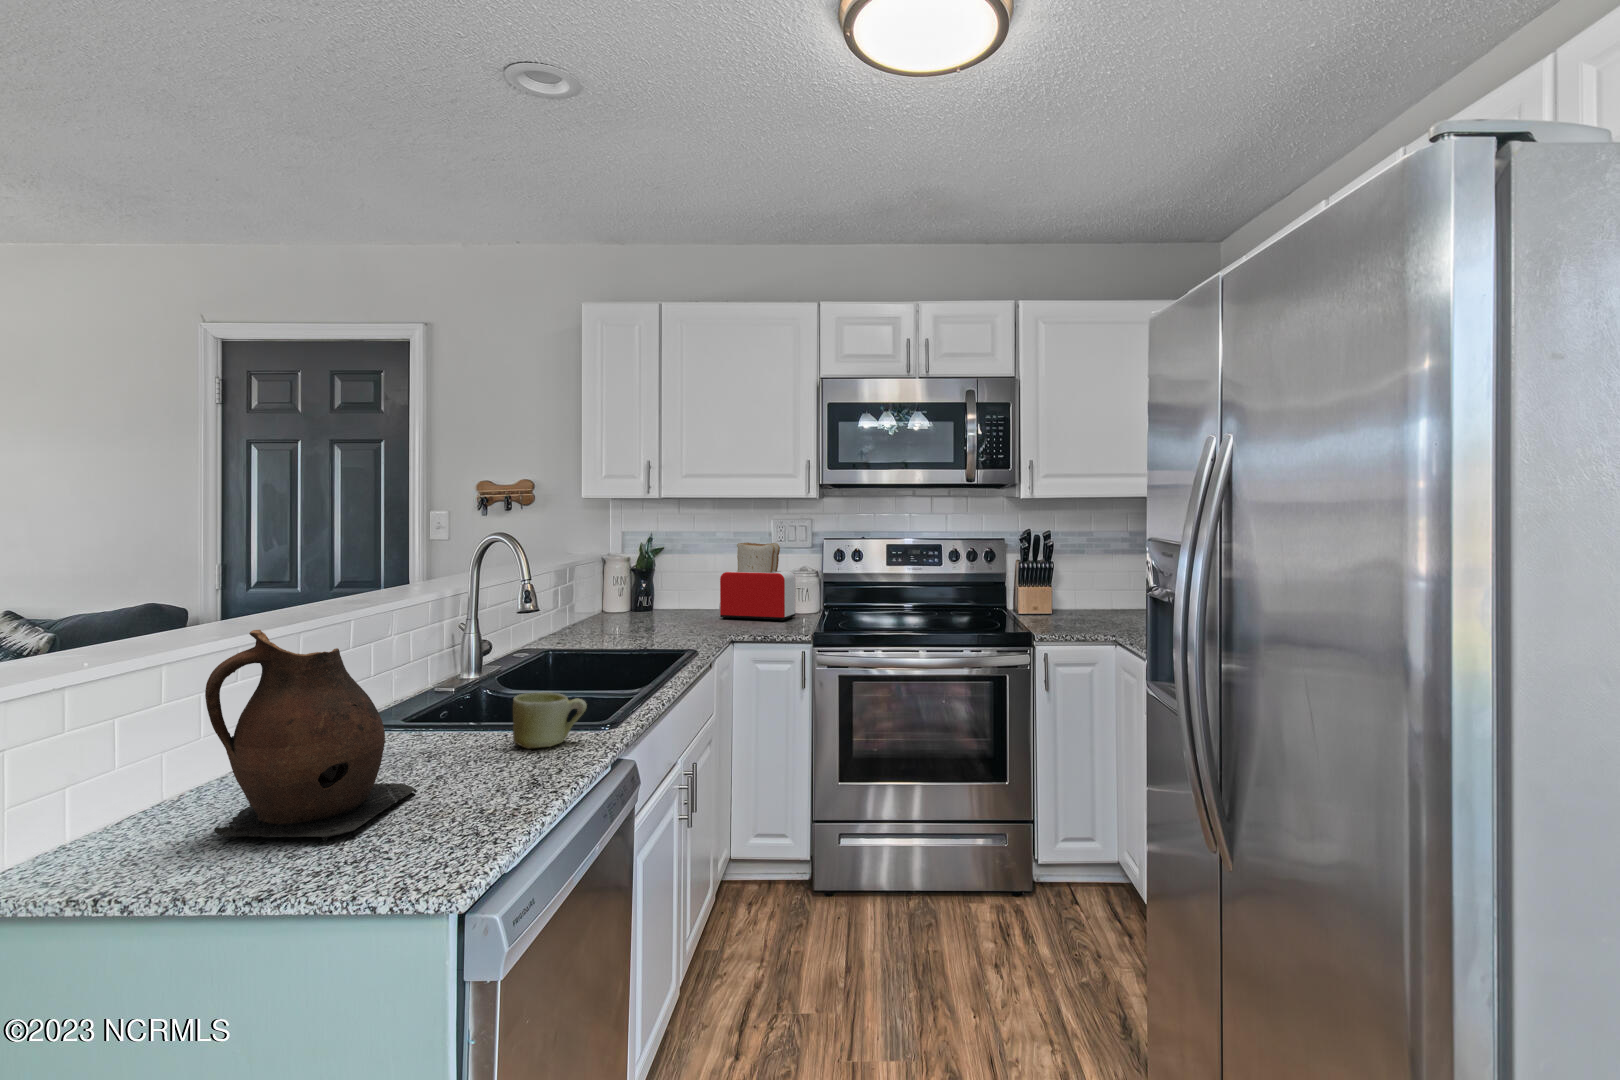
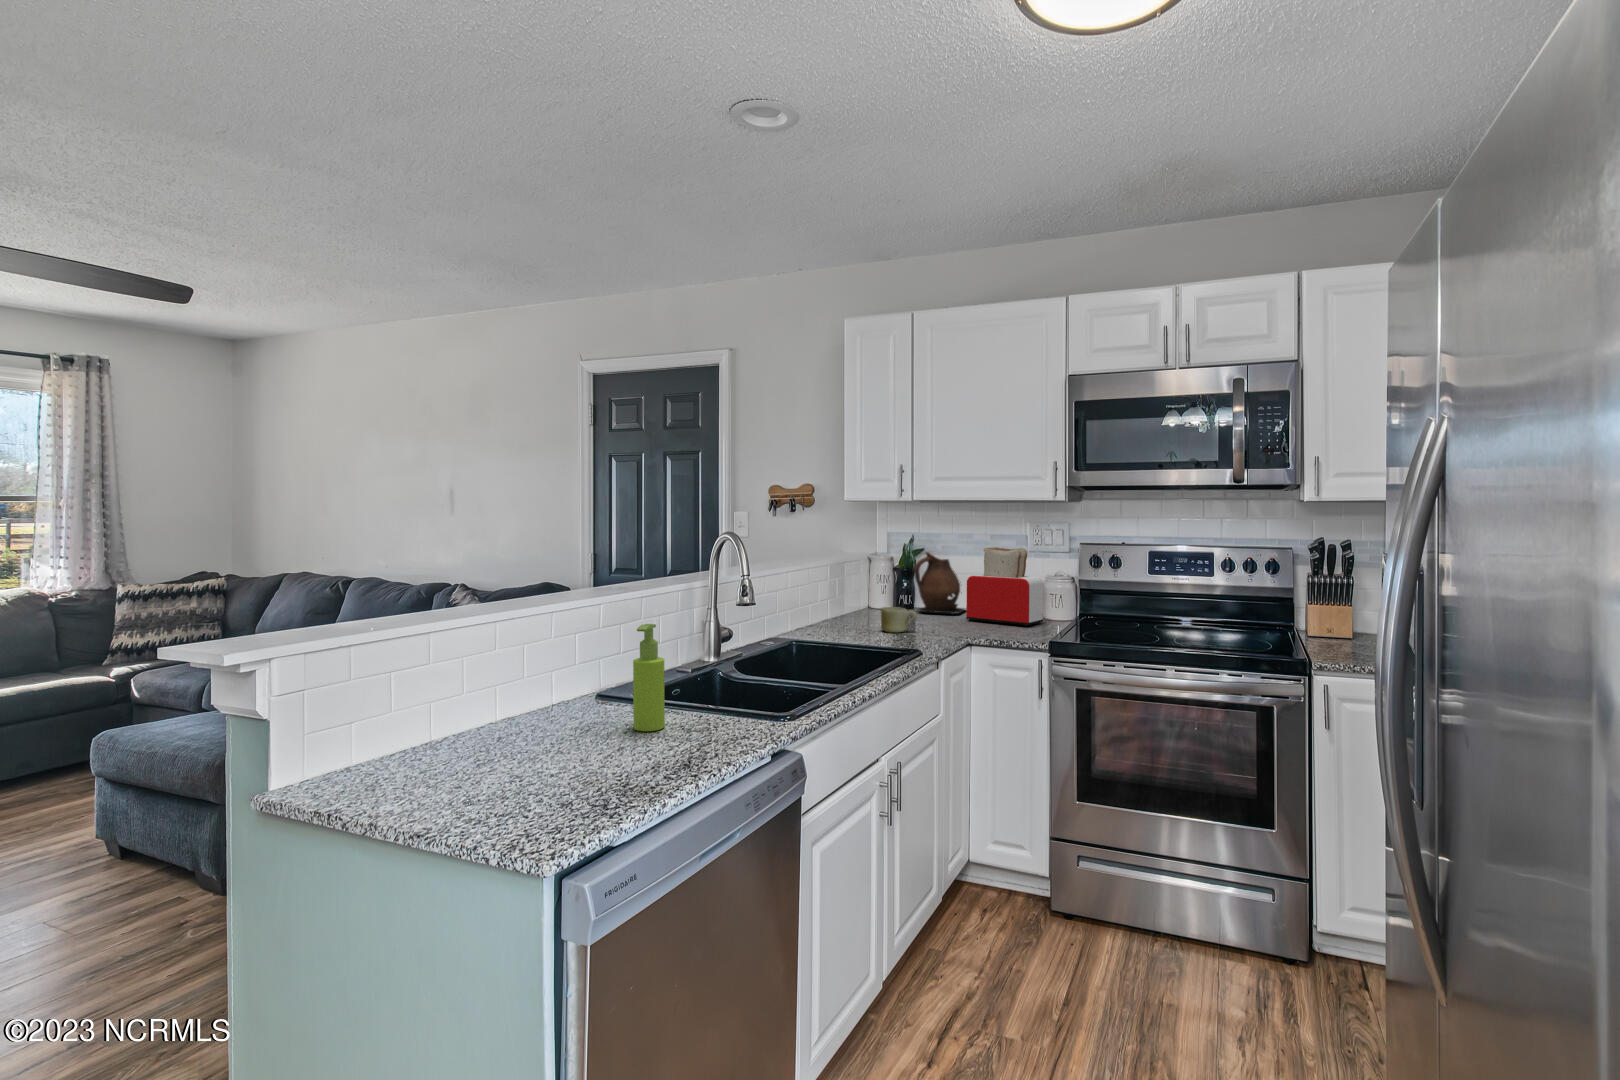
ceramic pitcher: present [205,630,416,841] -> present [914,552,965,614]
soap dispenser: none [432,631,471,752] -> present [633,624,665,731]
mug: present [513,692,587,749] -> present [881,607,916,632]

